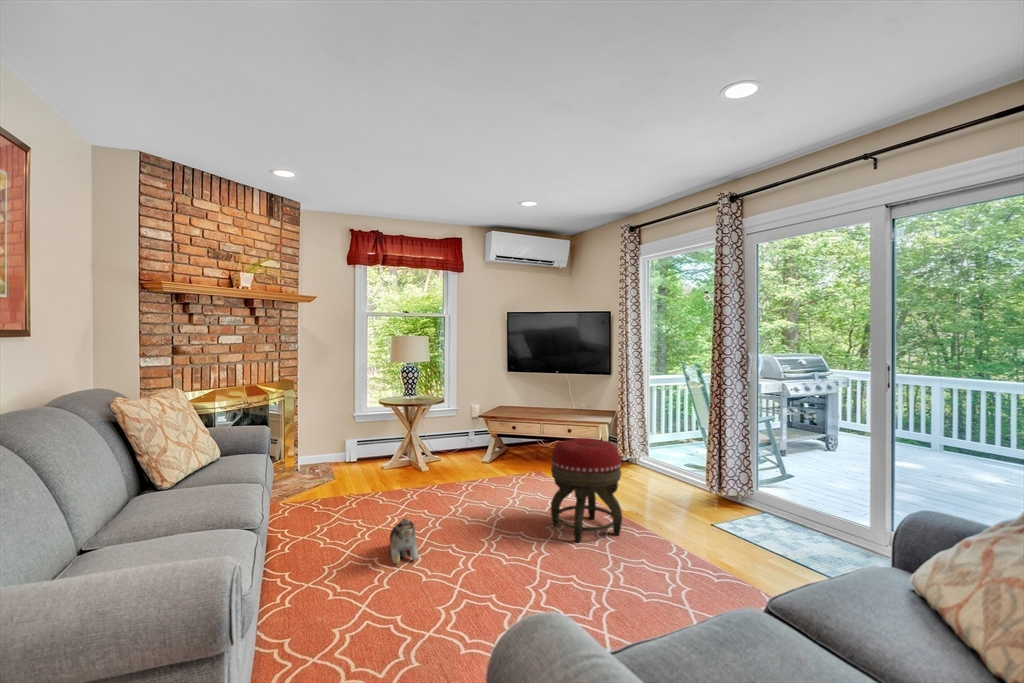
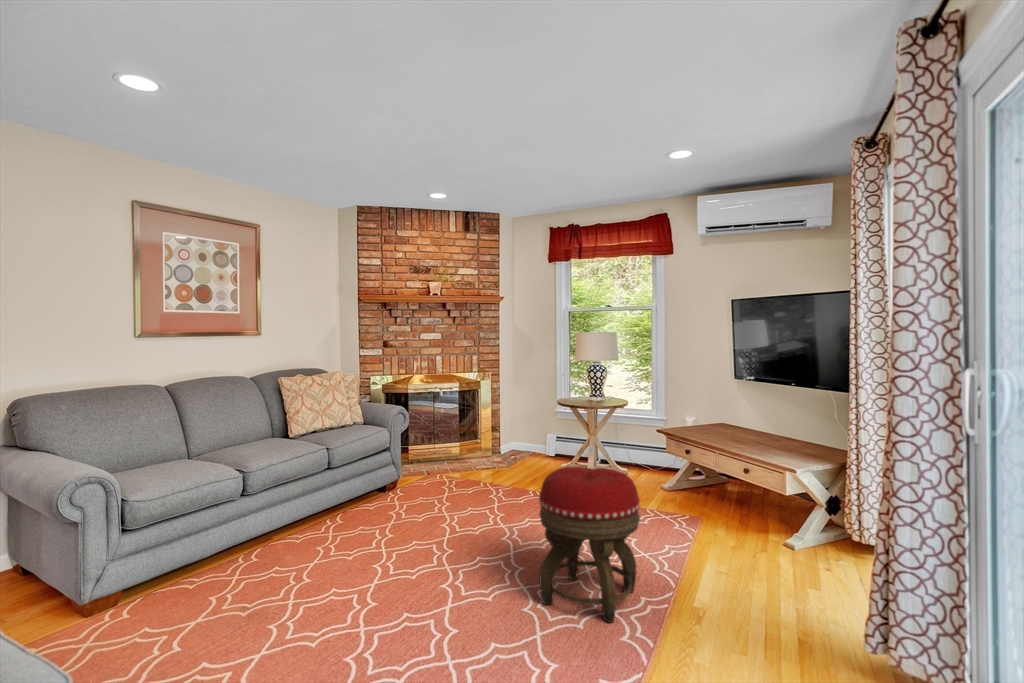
plush toy: present [389,518,418,564] -> none [369,504,430,549]

